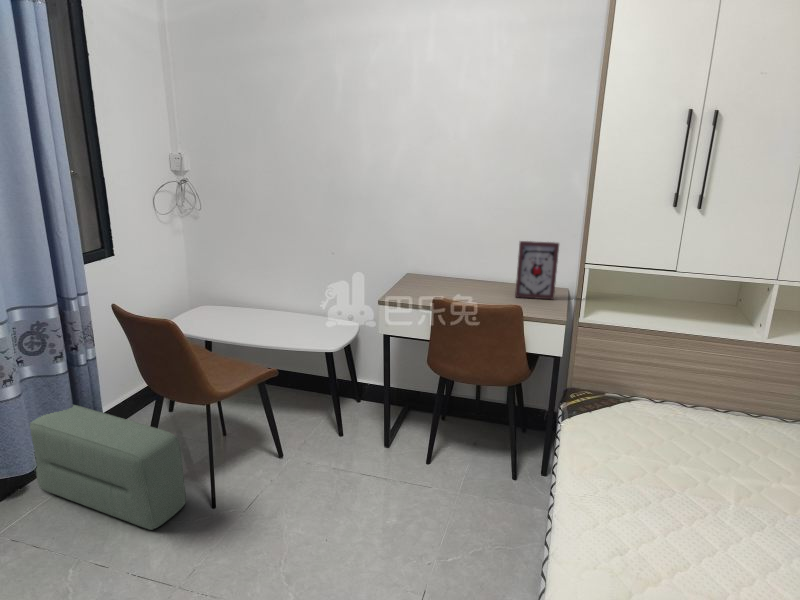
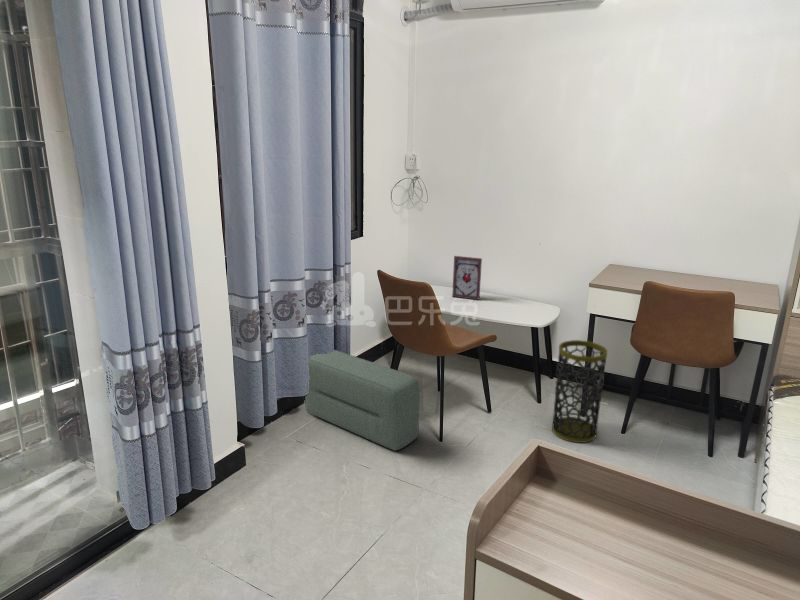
picture frame: present [515,241,559,300] -> present [452,256,482,300]
trash can: none [349,366,402,483] -> present [552,340,607,443]

